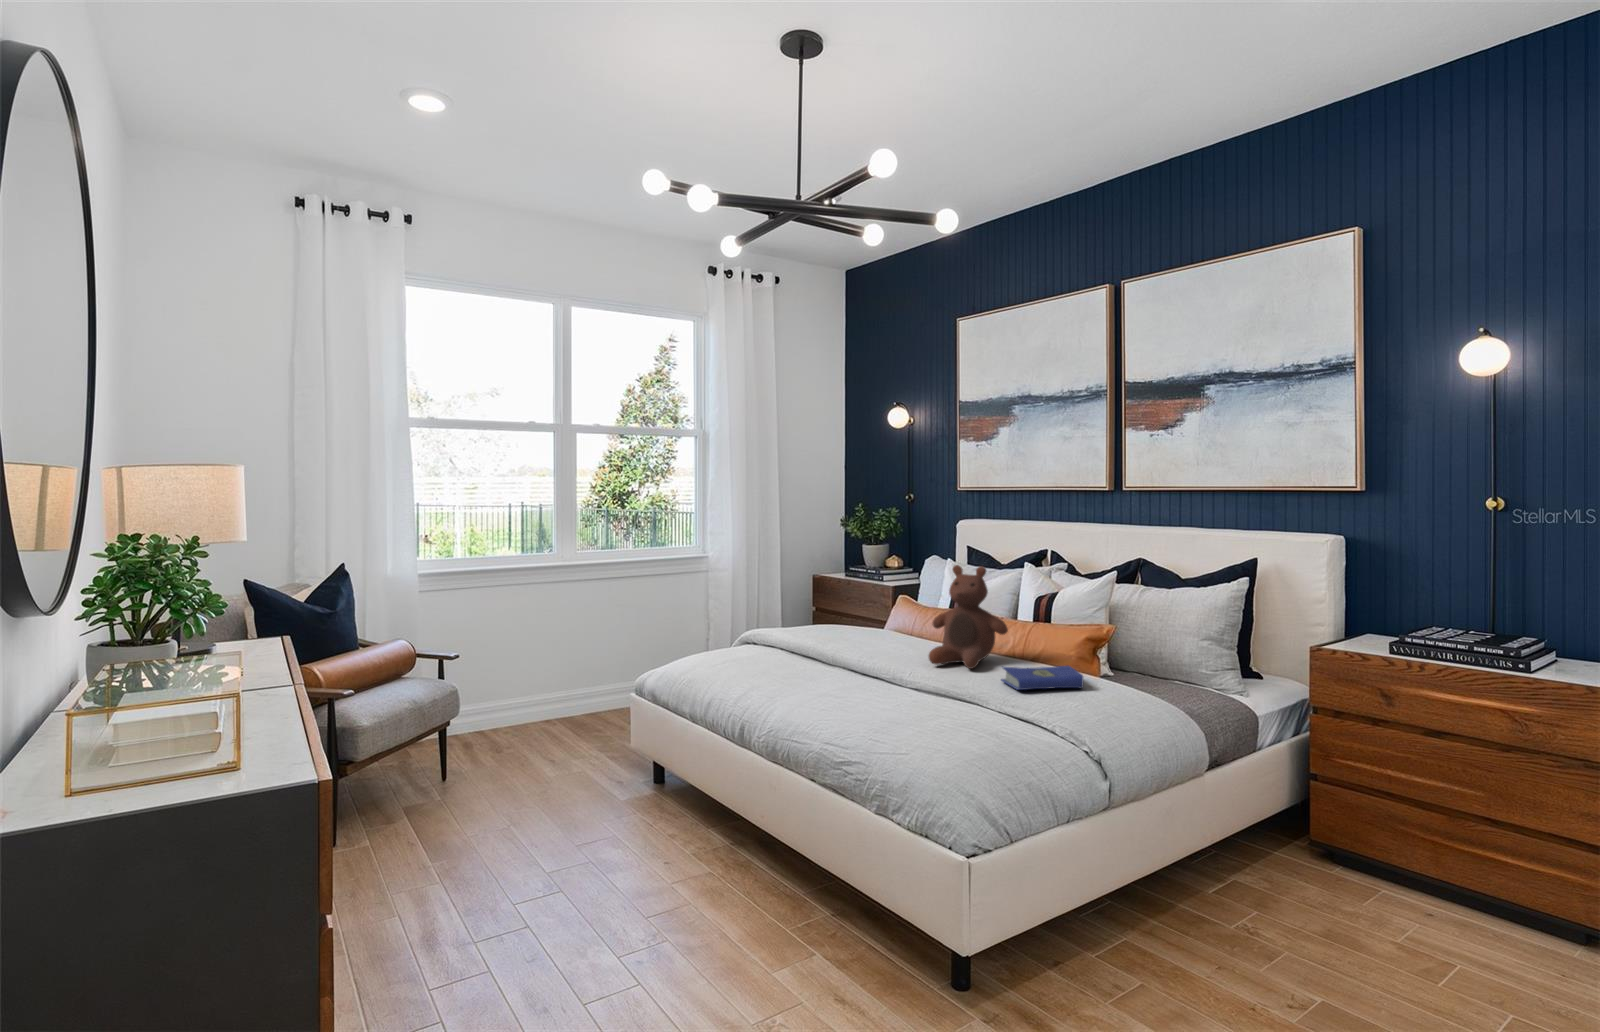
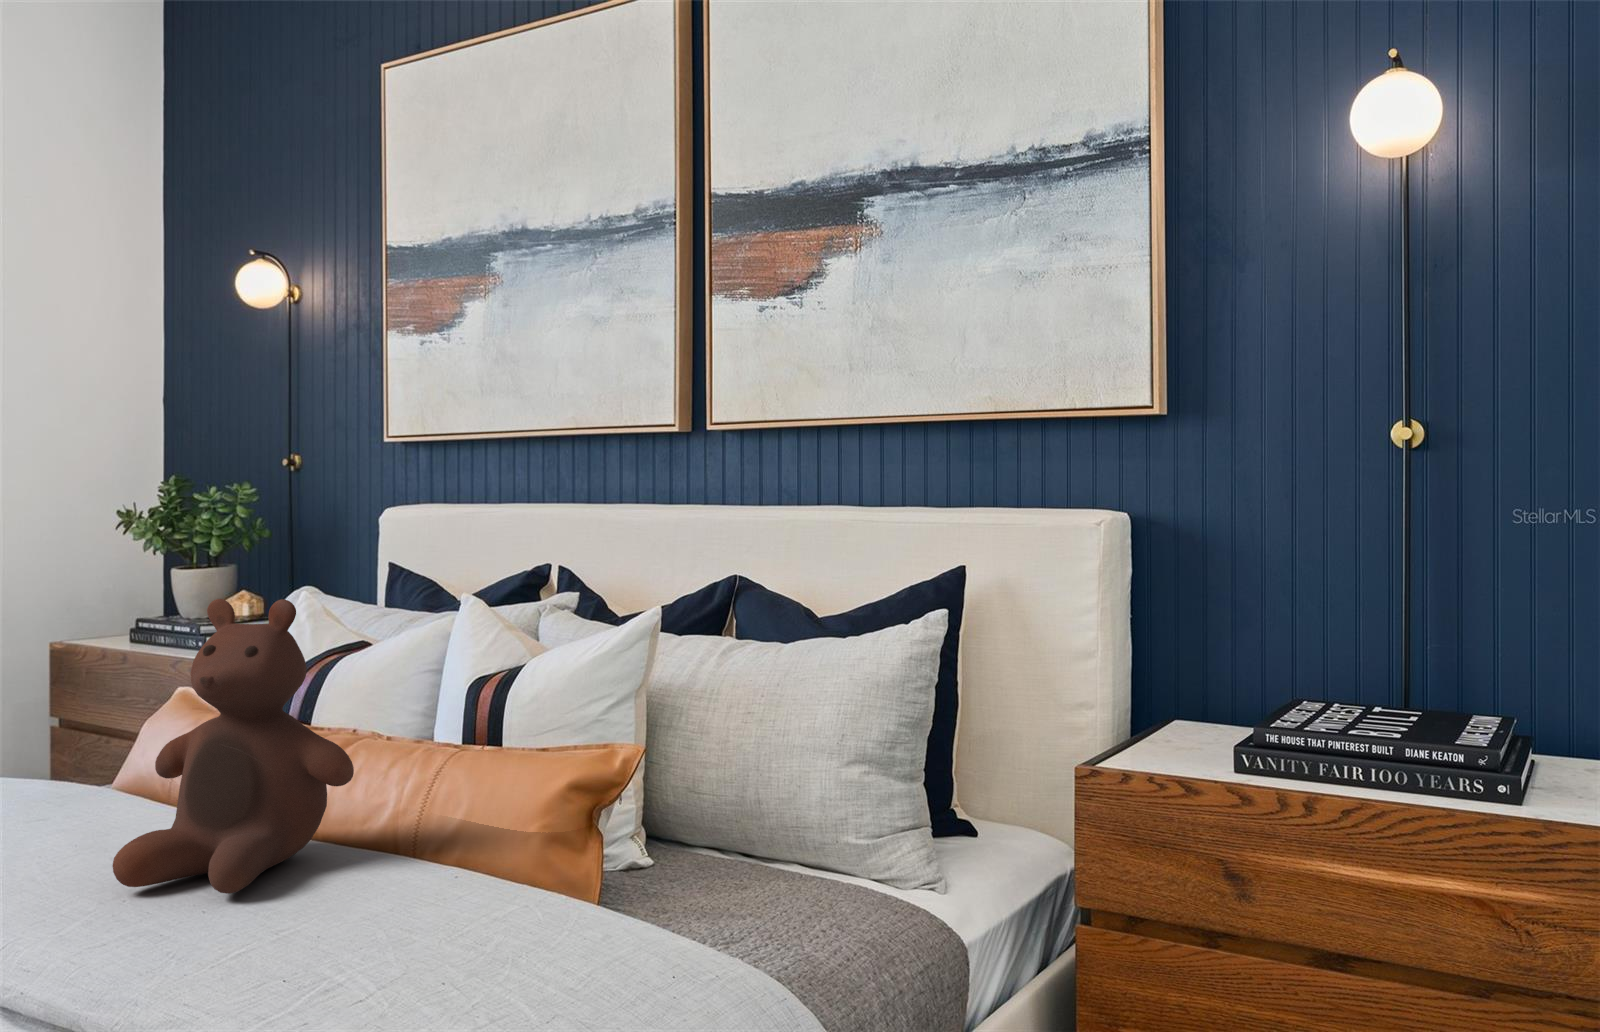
hardcover book: present [1001,666,1083,690] -> none [287,866,511,966]

